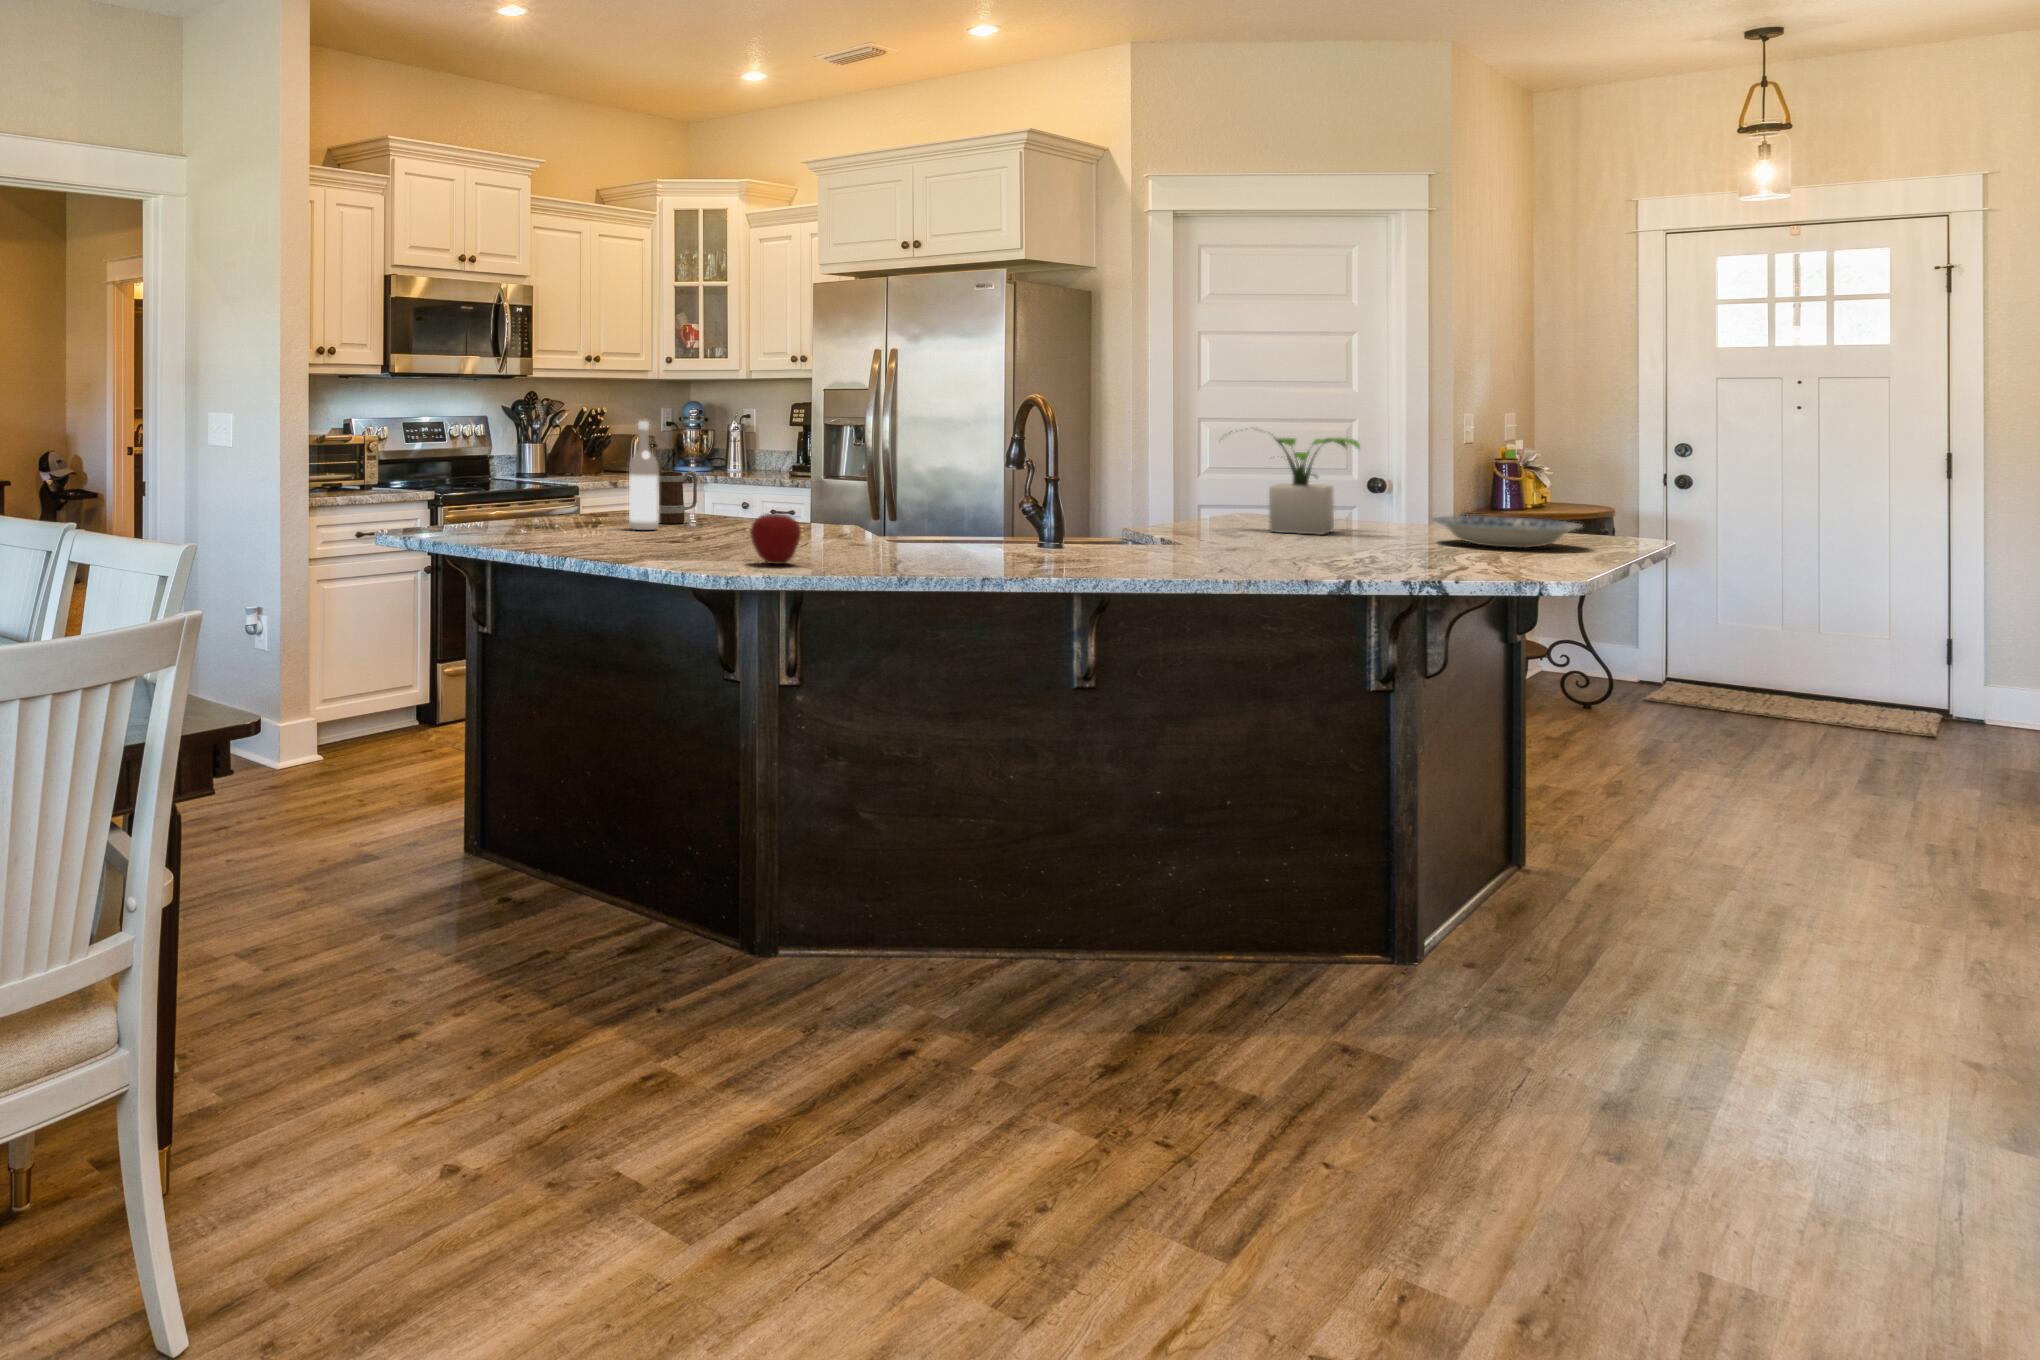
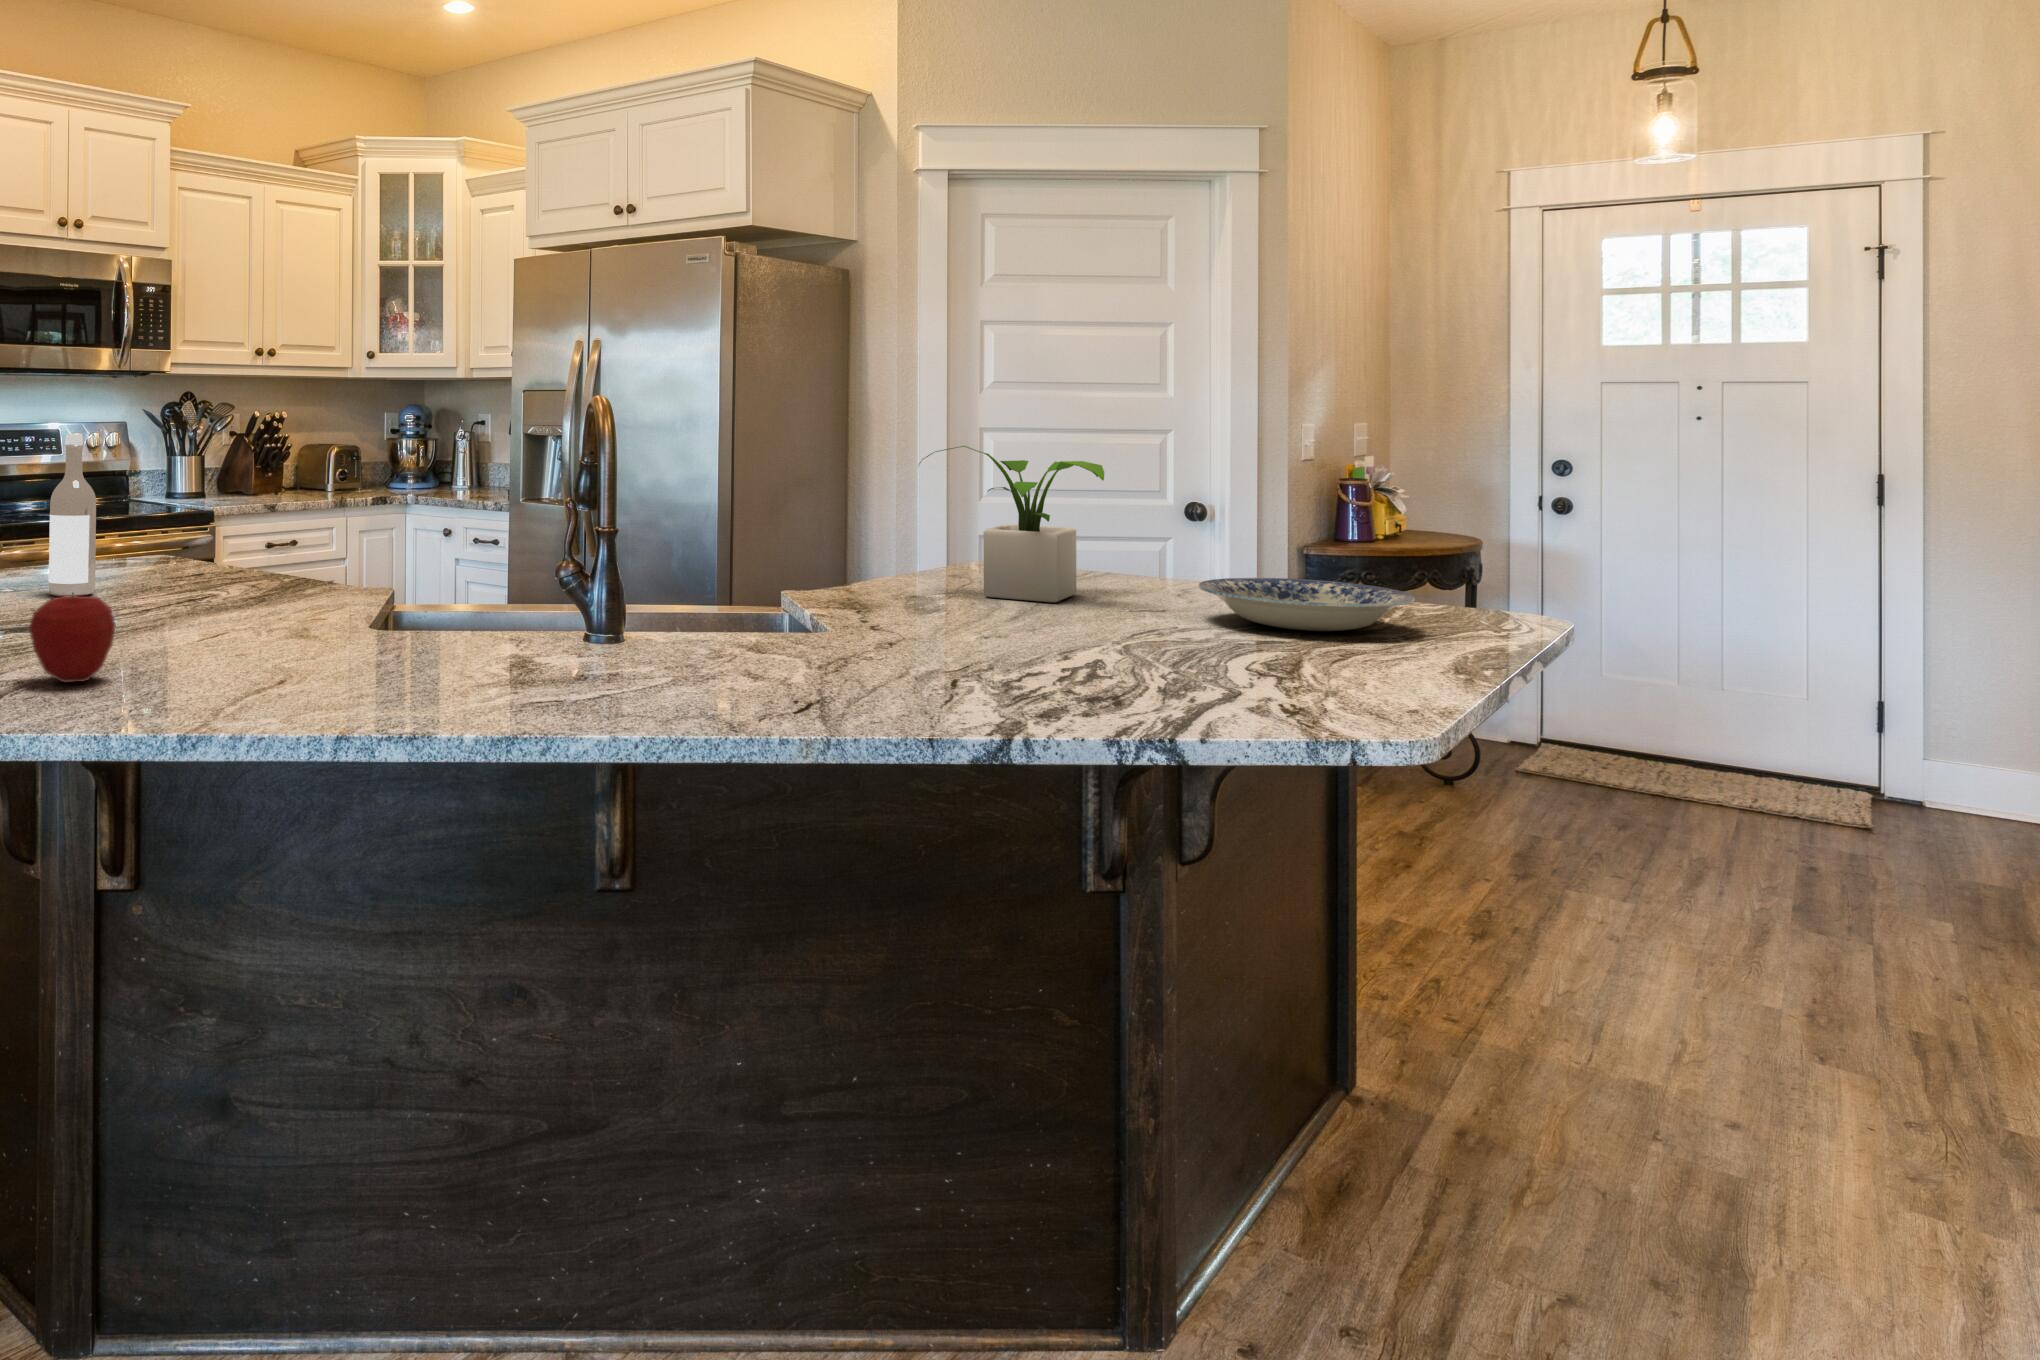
mug: present [659,471,698,524] -> none [126,505,191,582]

